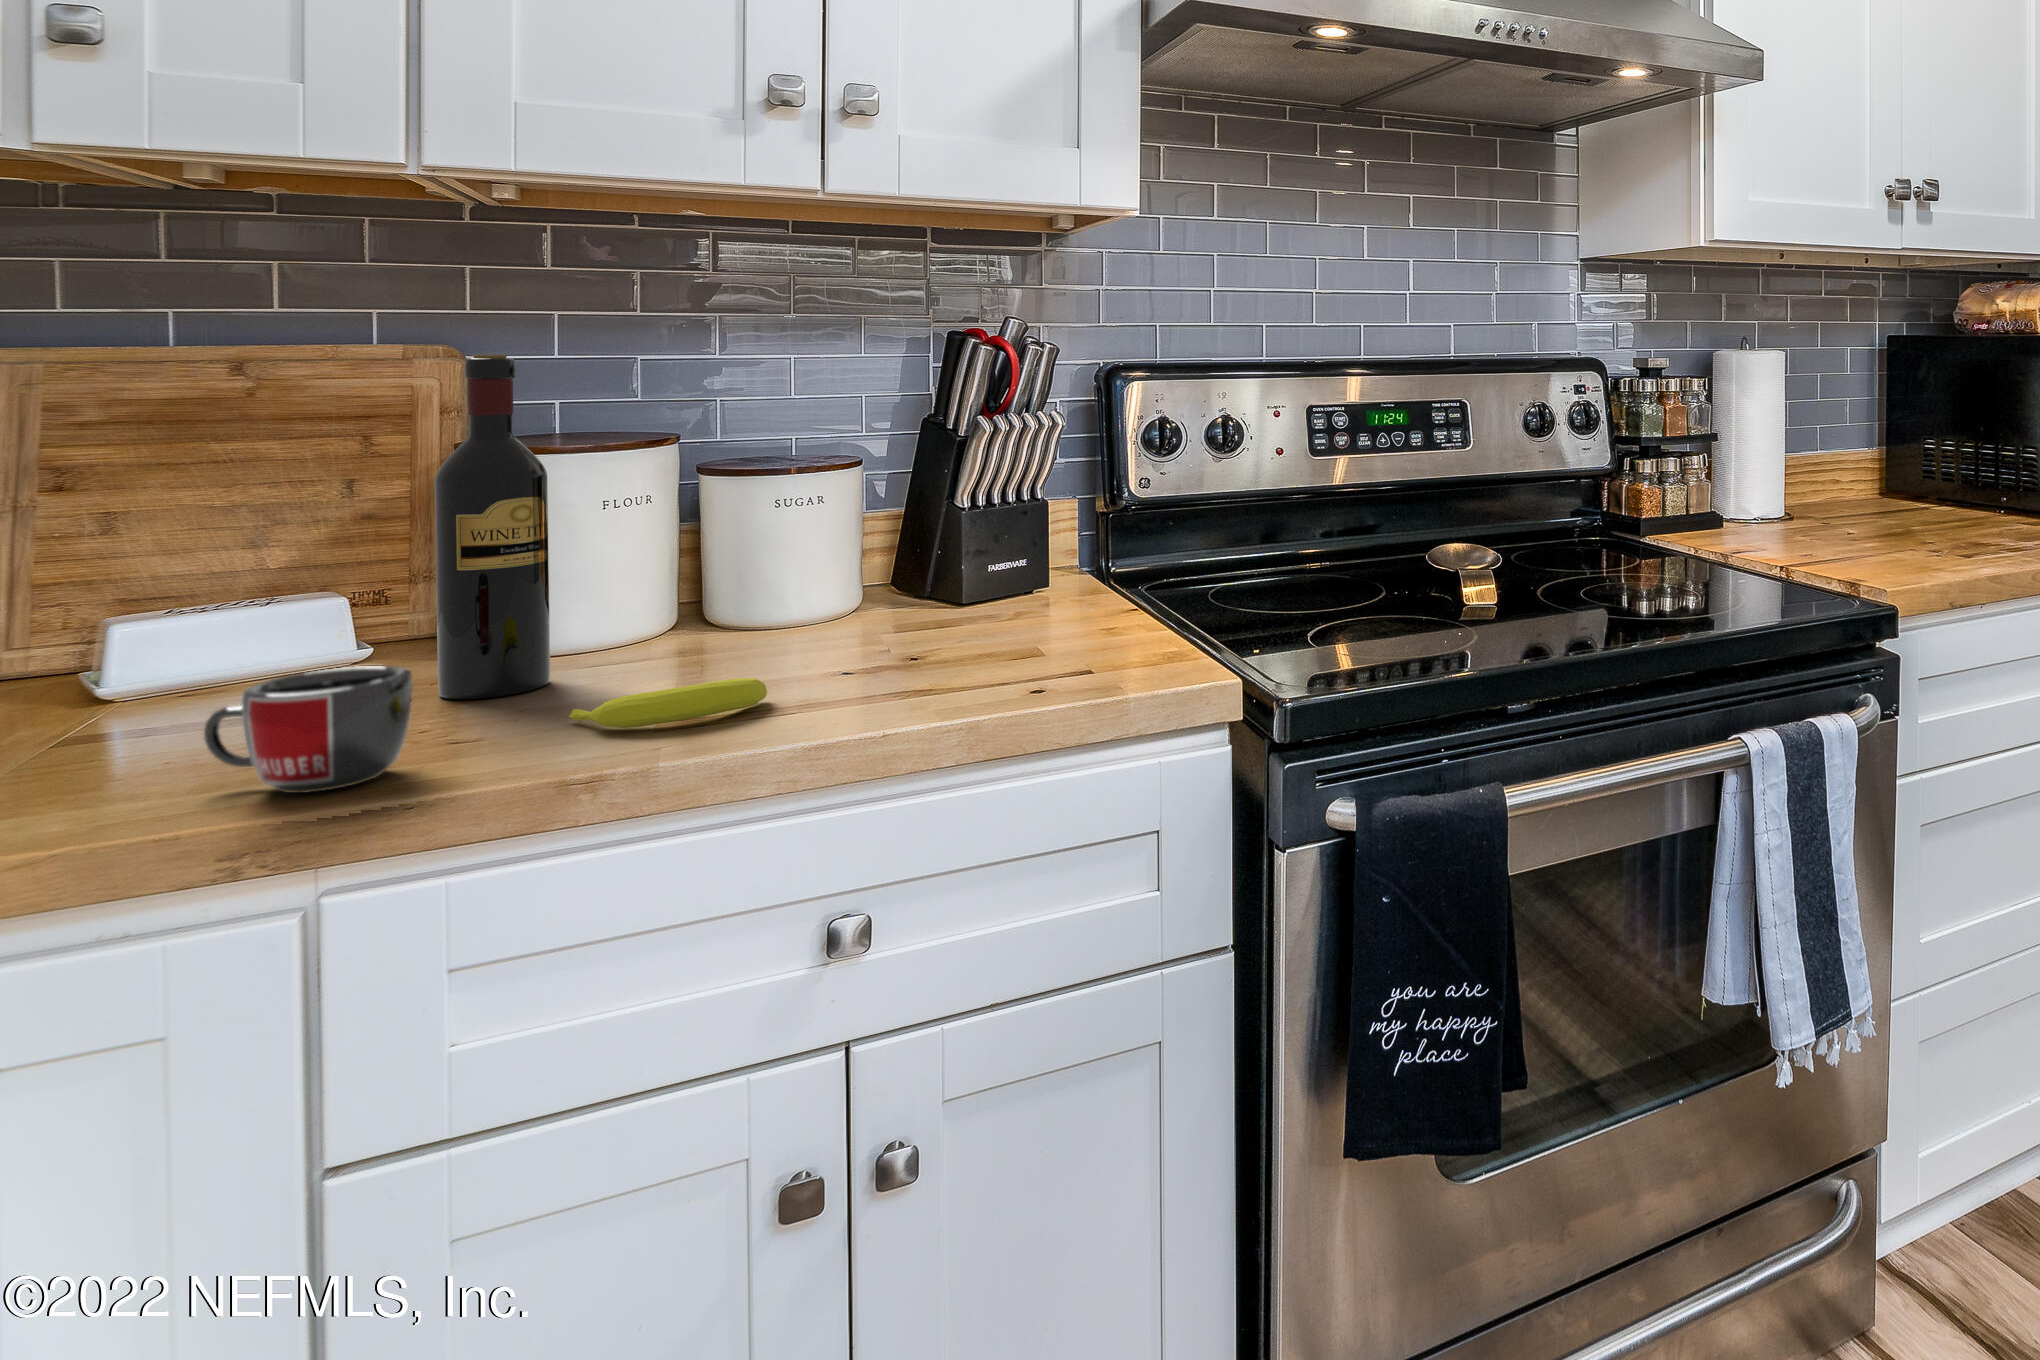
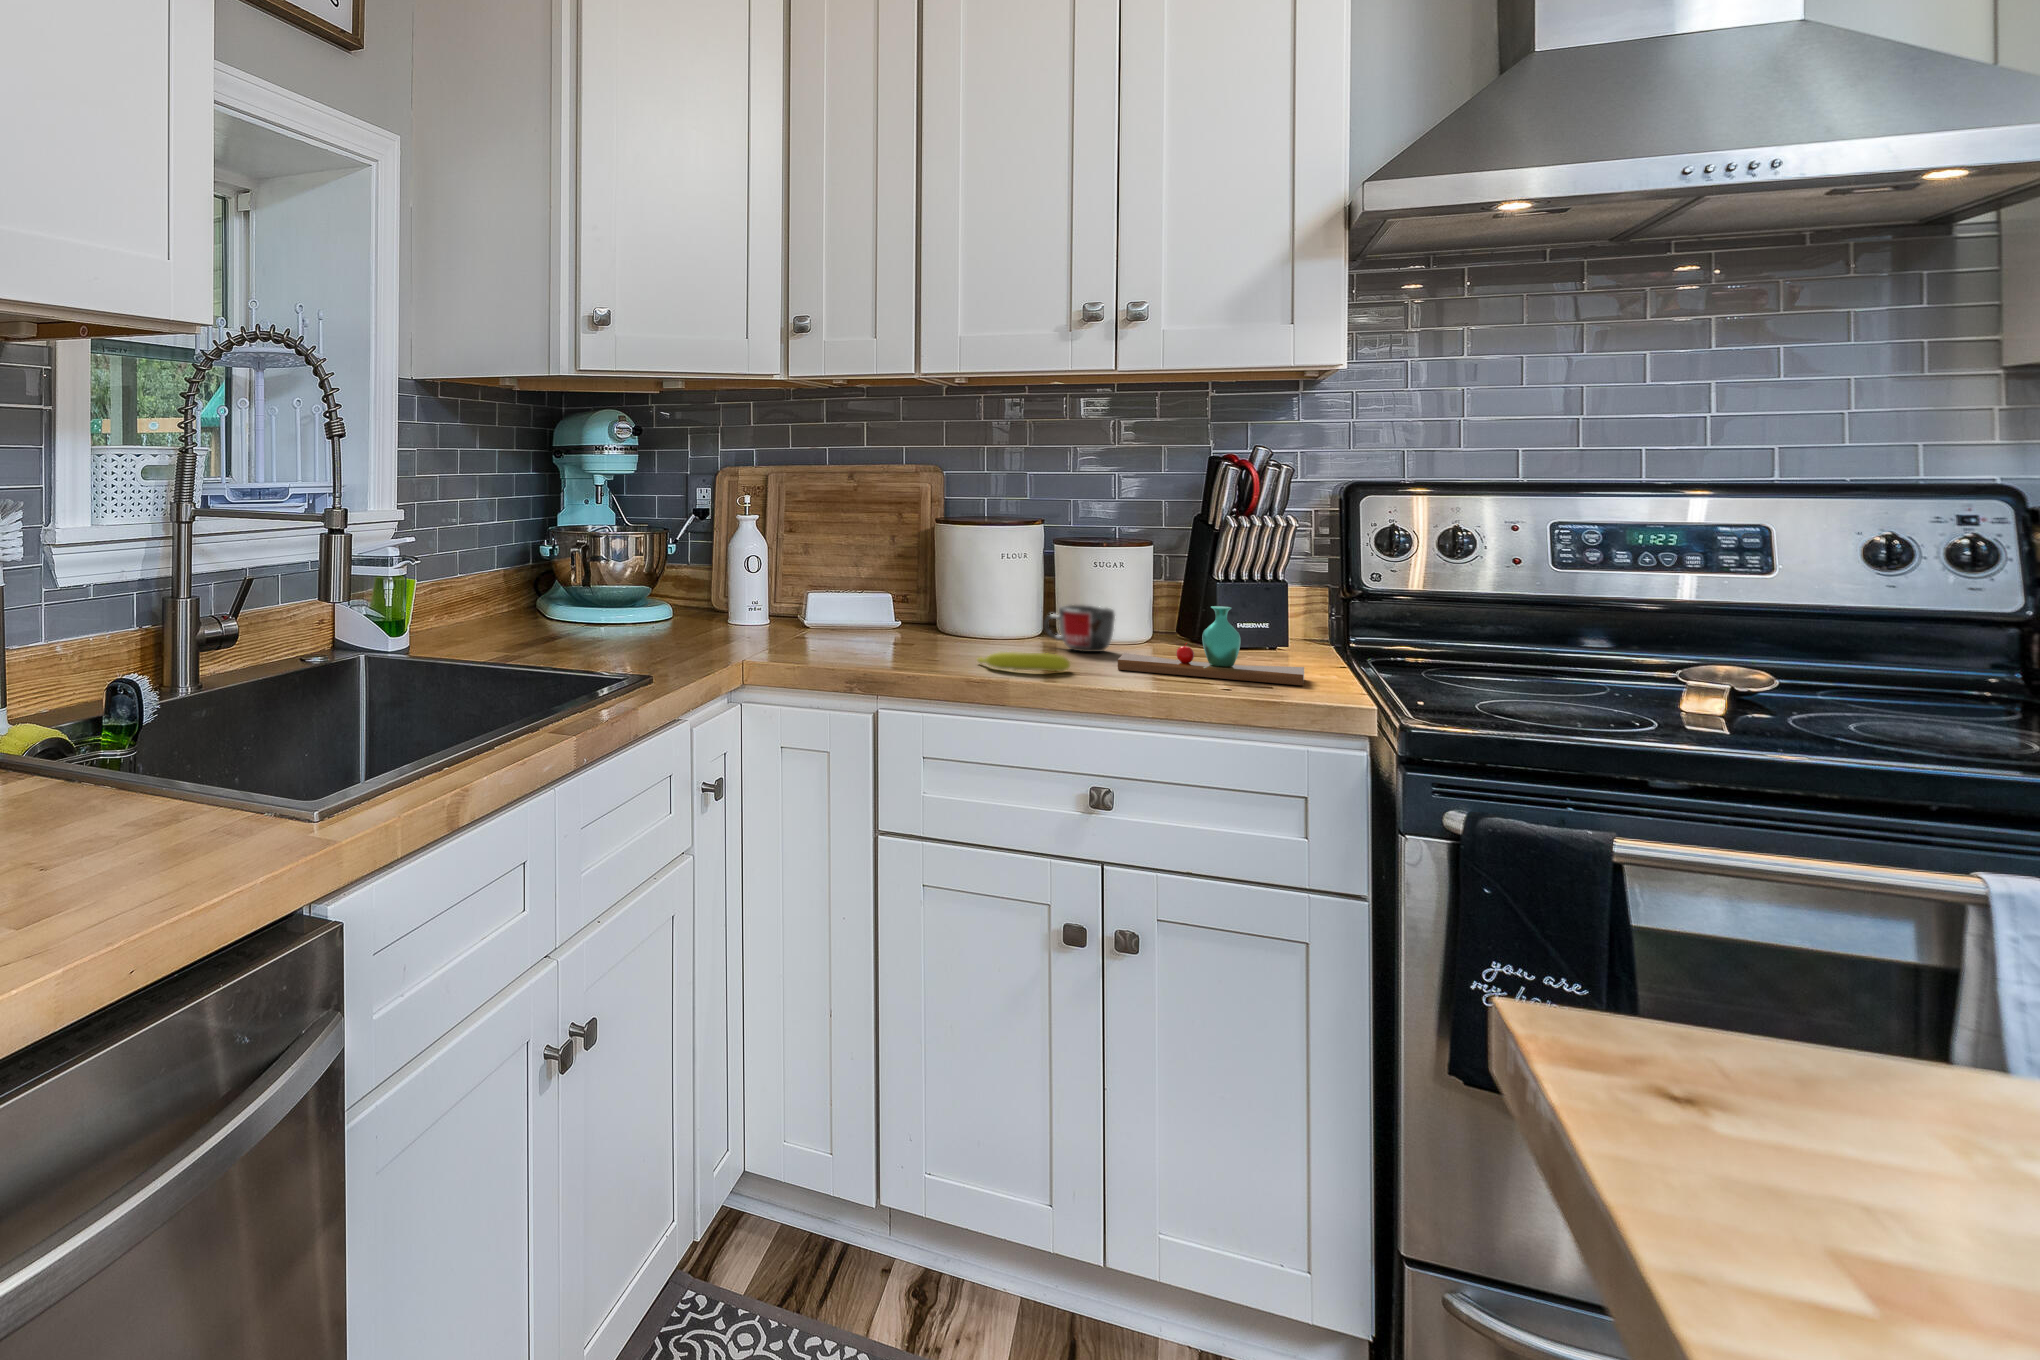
wine bottle: present [434,355,550,699] -> none [925,474,973,649]
vase: none [845,552,1120,679] -> present [1118,606,1304,685]
mug: present [204,665,413,793] -> present [1044,605,1115,652]

